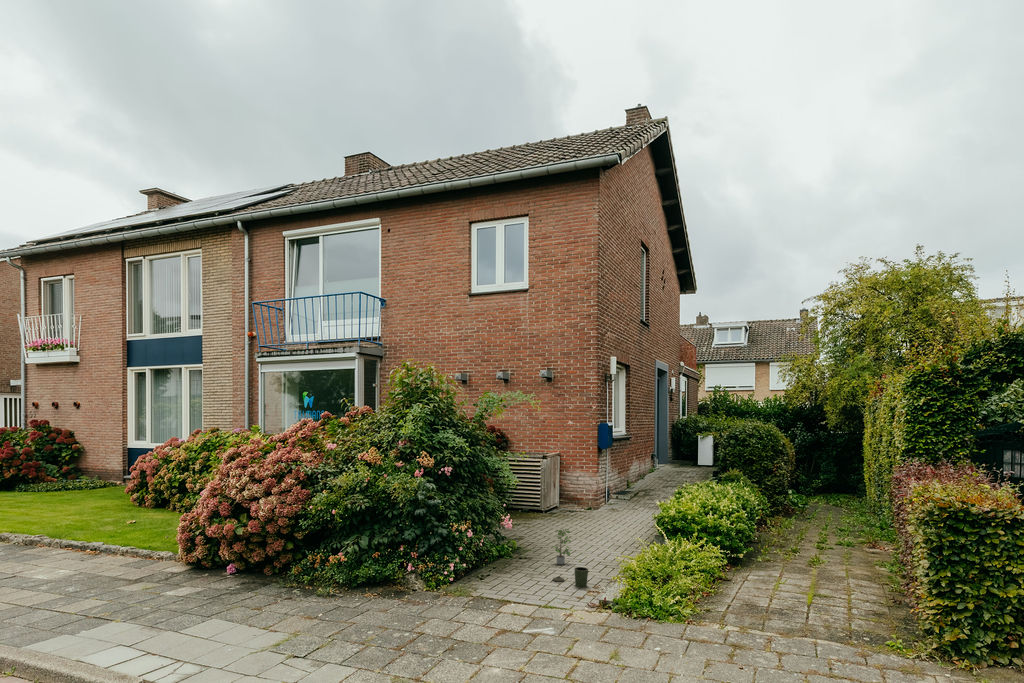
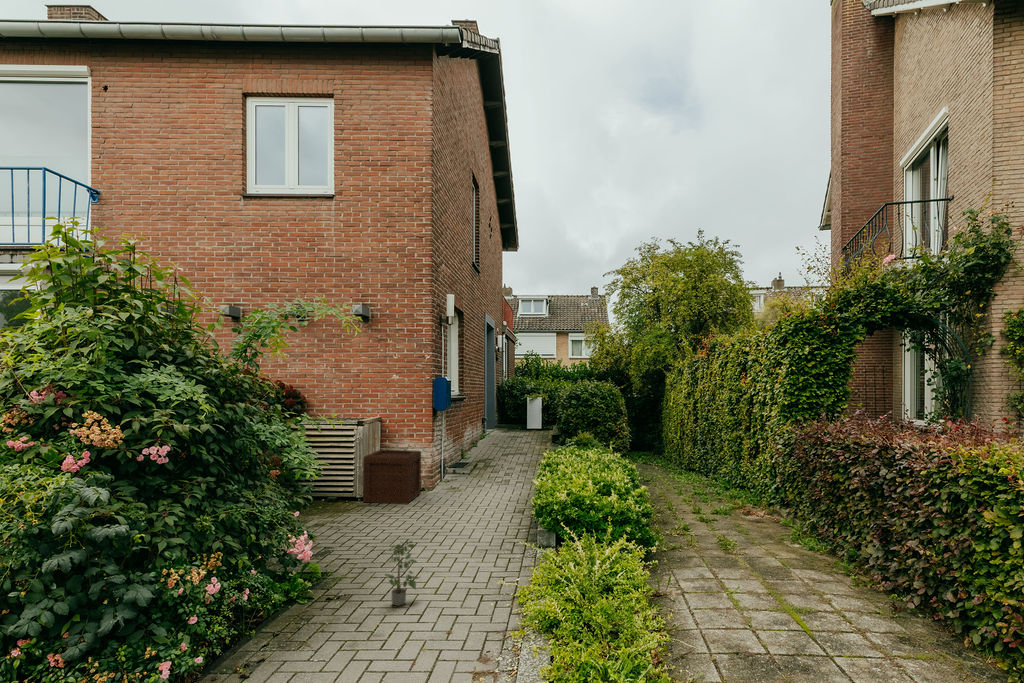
wooden crate: none [545,476,588,517] -> present [363,450,421,504]
trash can: present [553,567,588,587] -> none [389,621,461,665]

